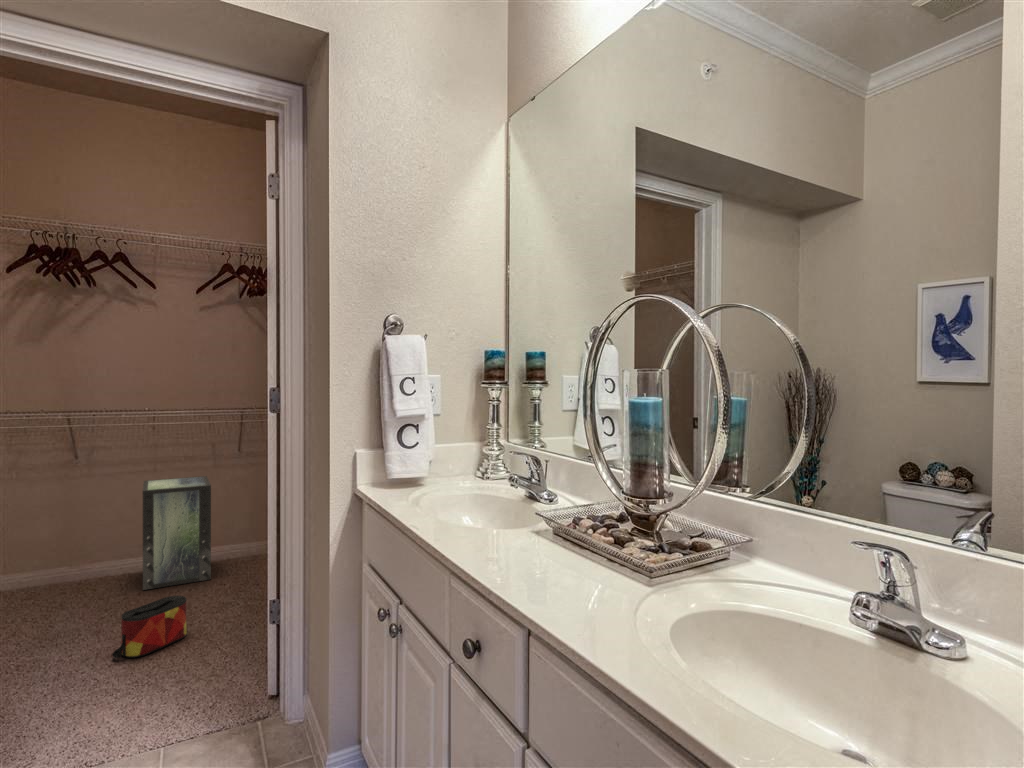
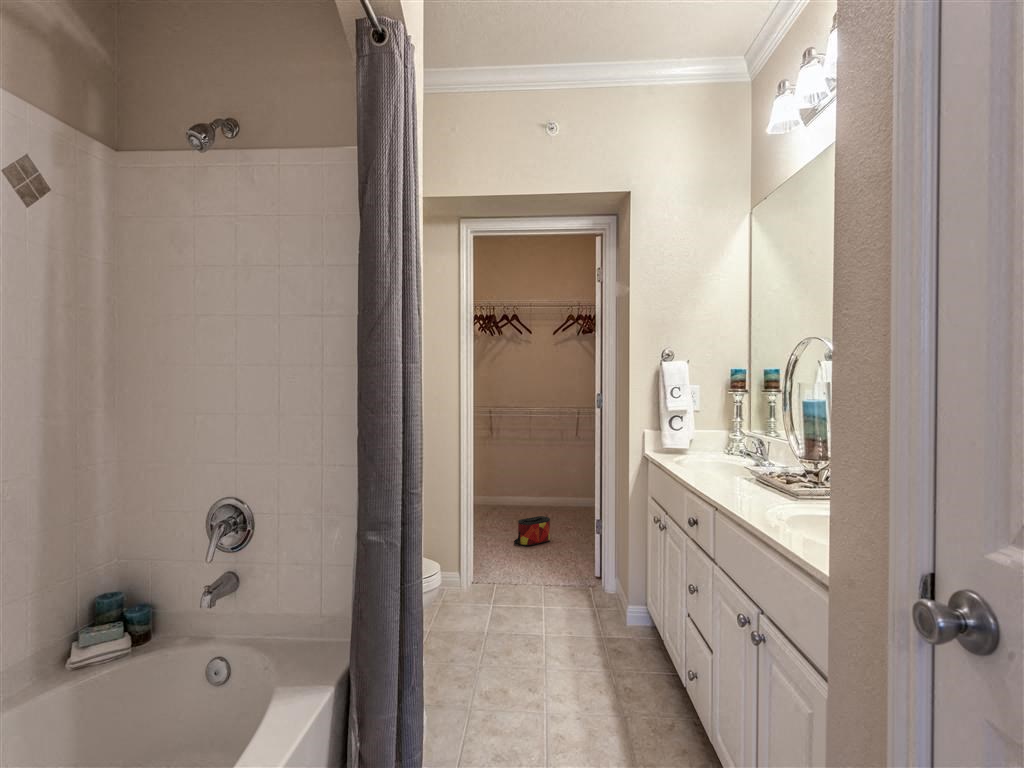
storage box: present [143,476,211,590] -> none [525,450,562,515]

